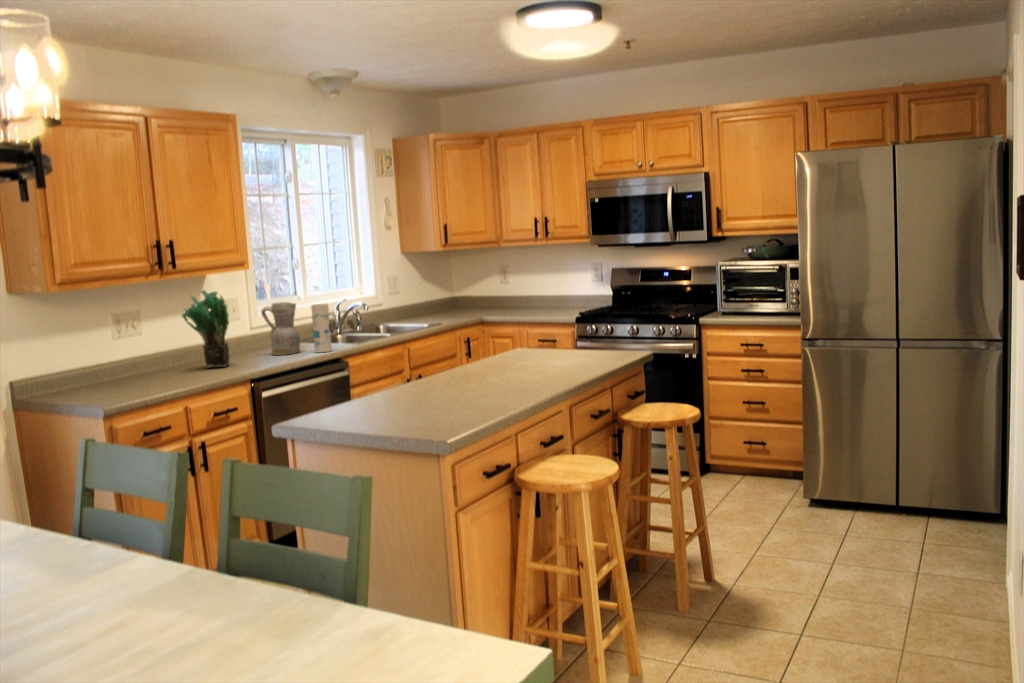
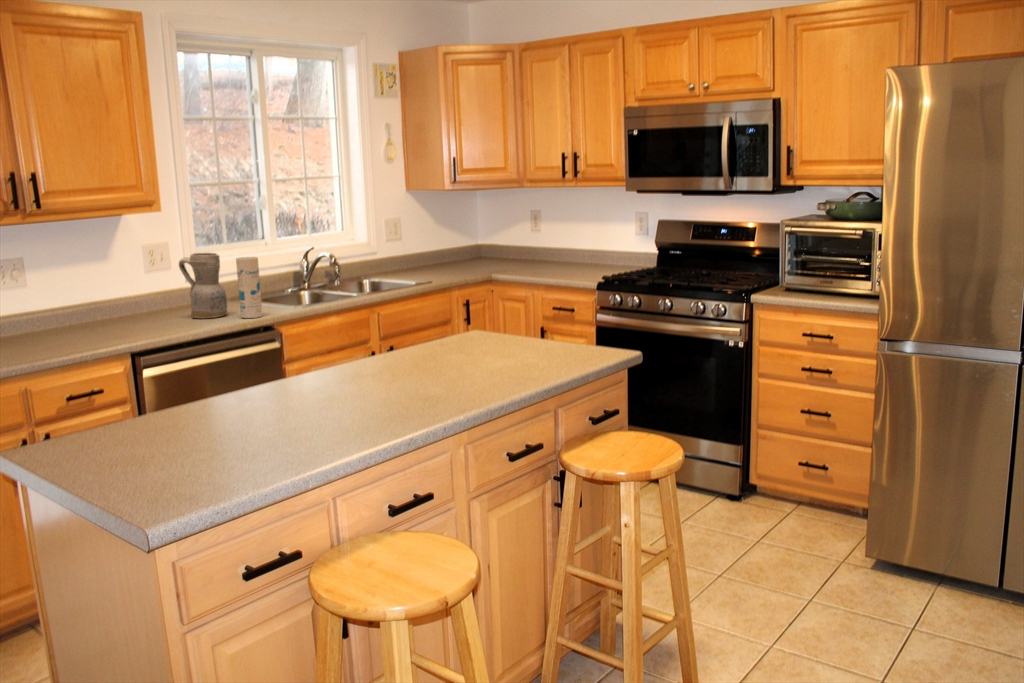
potted plant: present [182,290,229,368] -> none [53,236,125,334]

